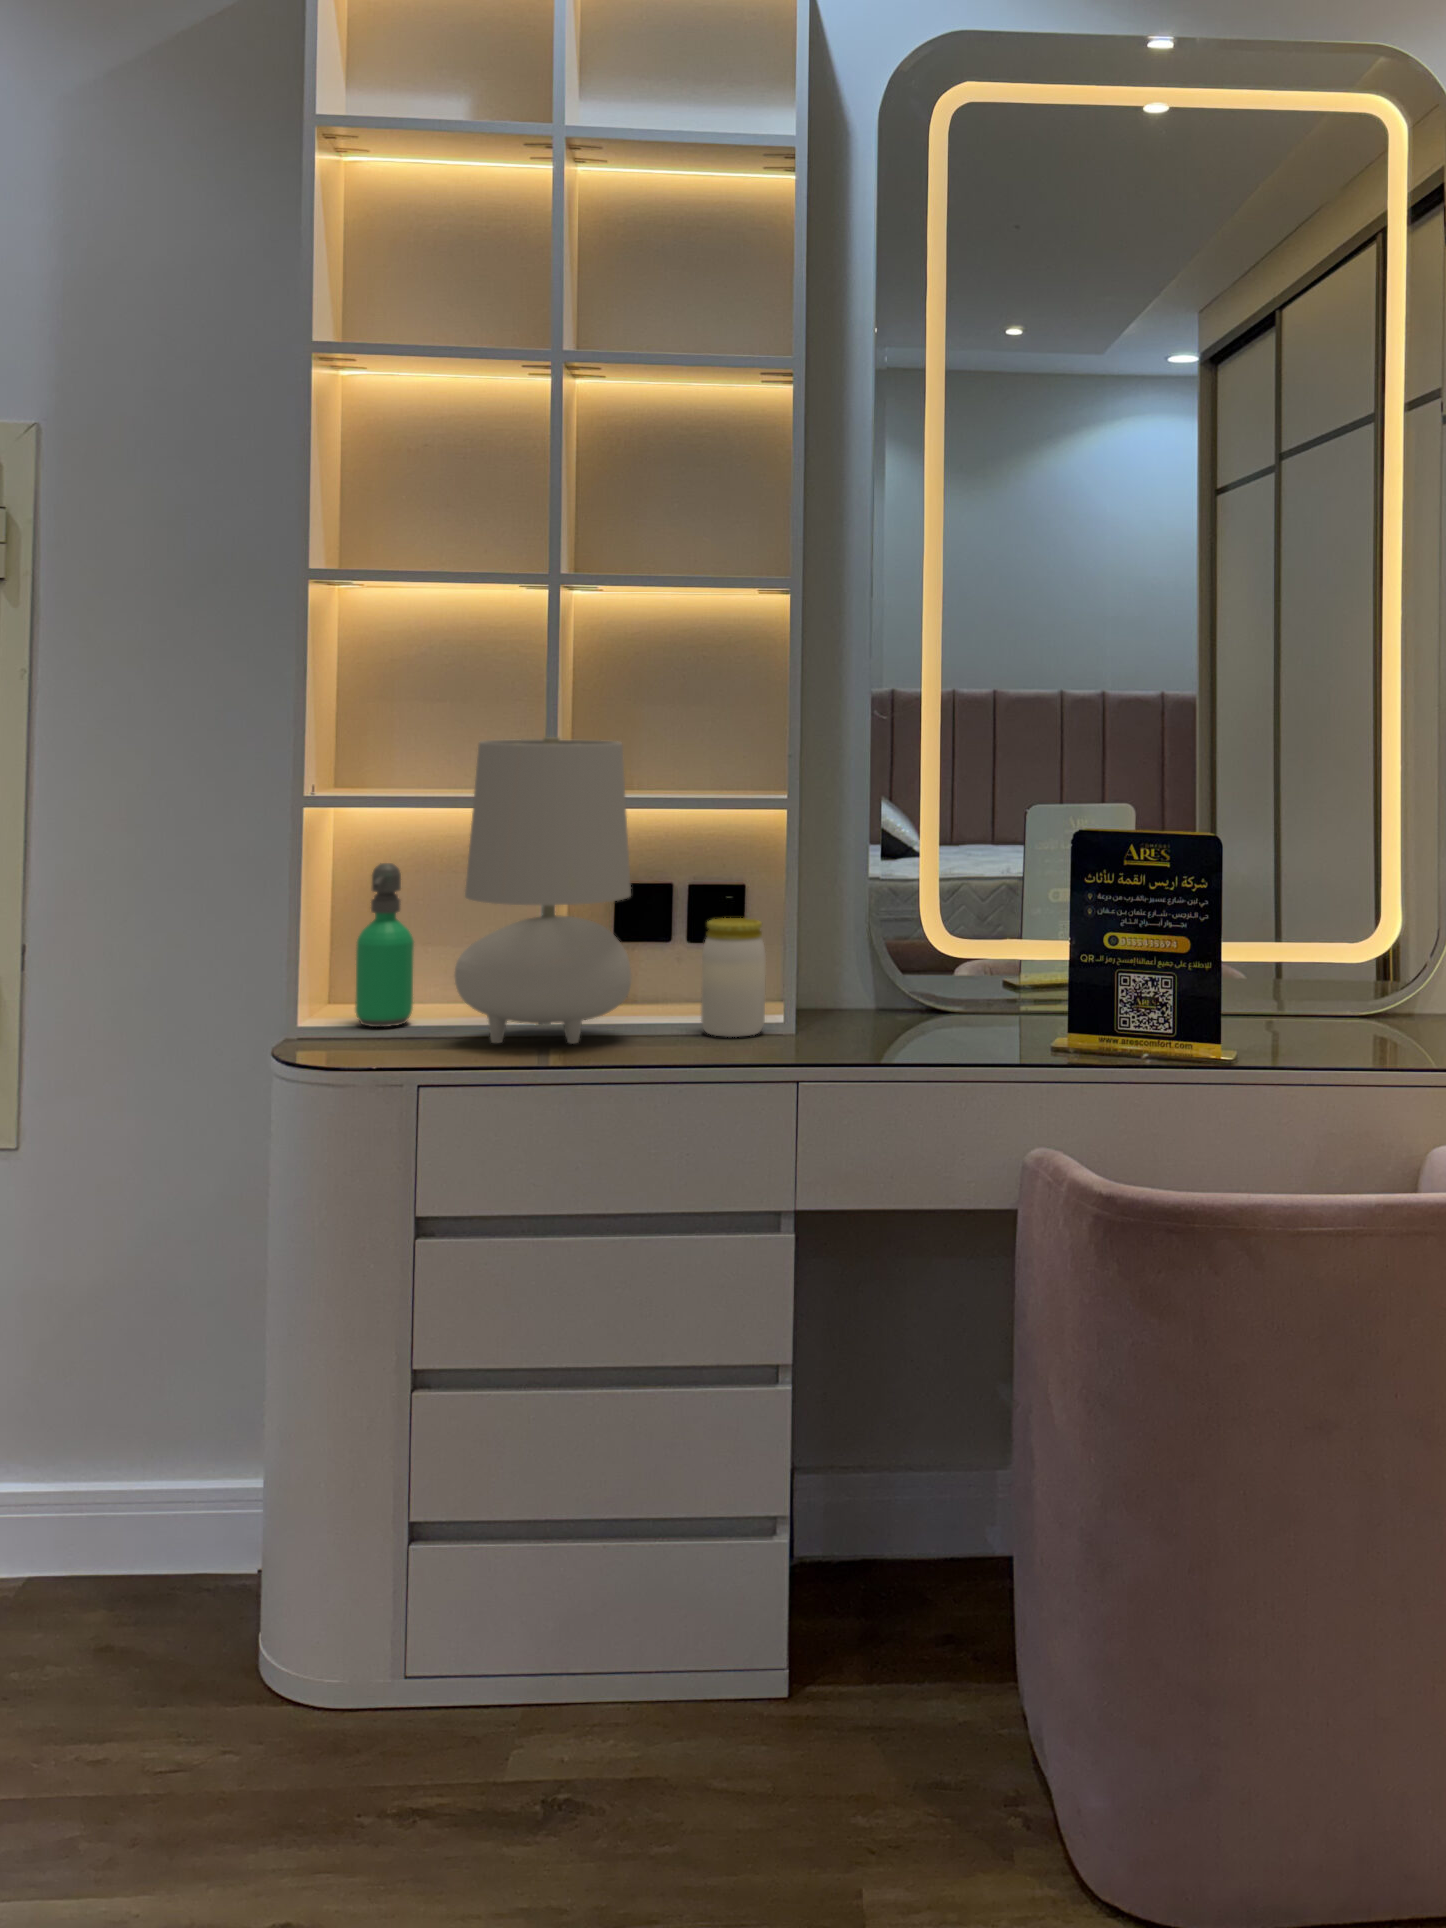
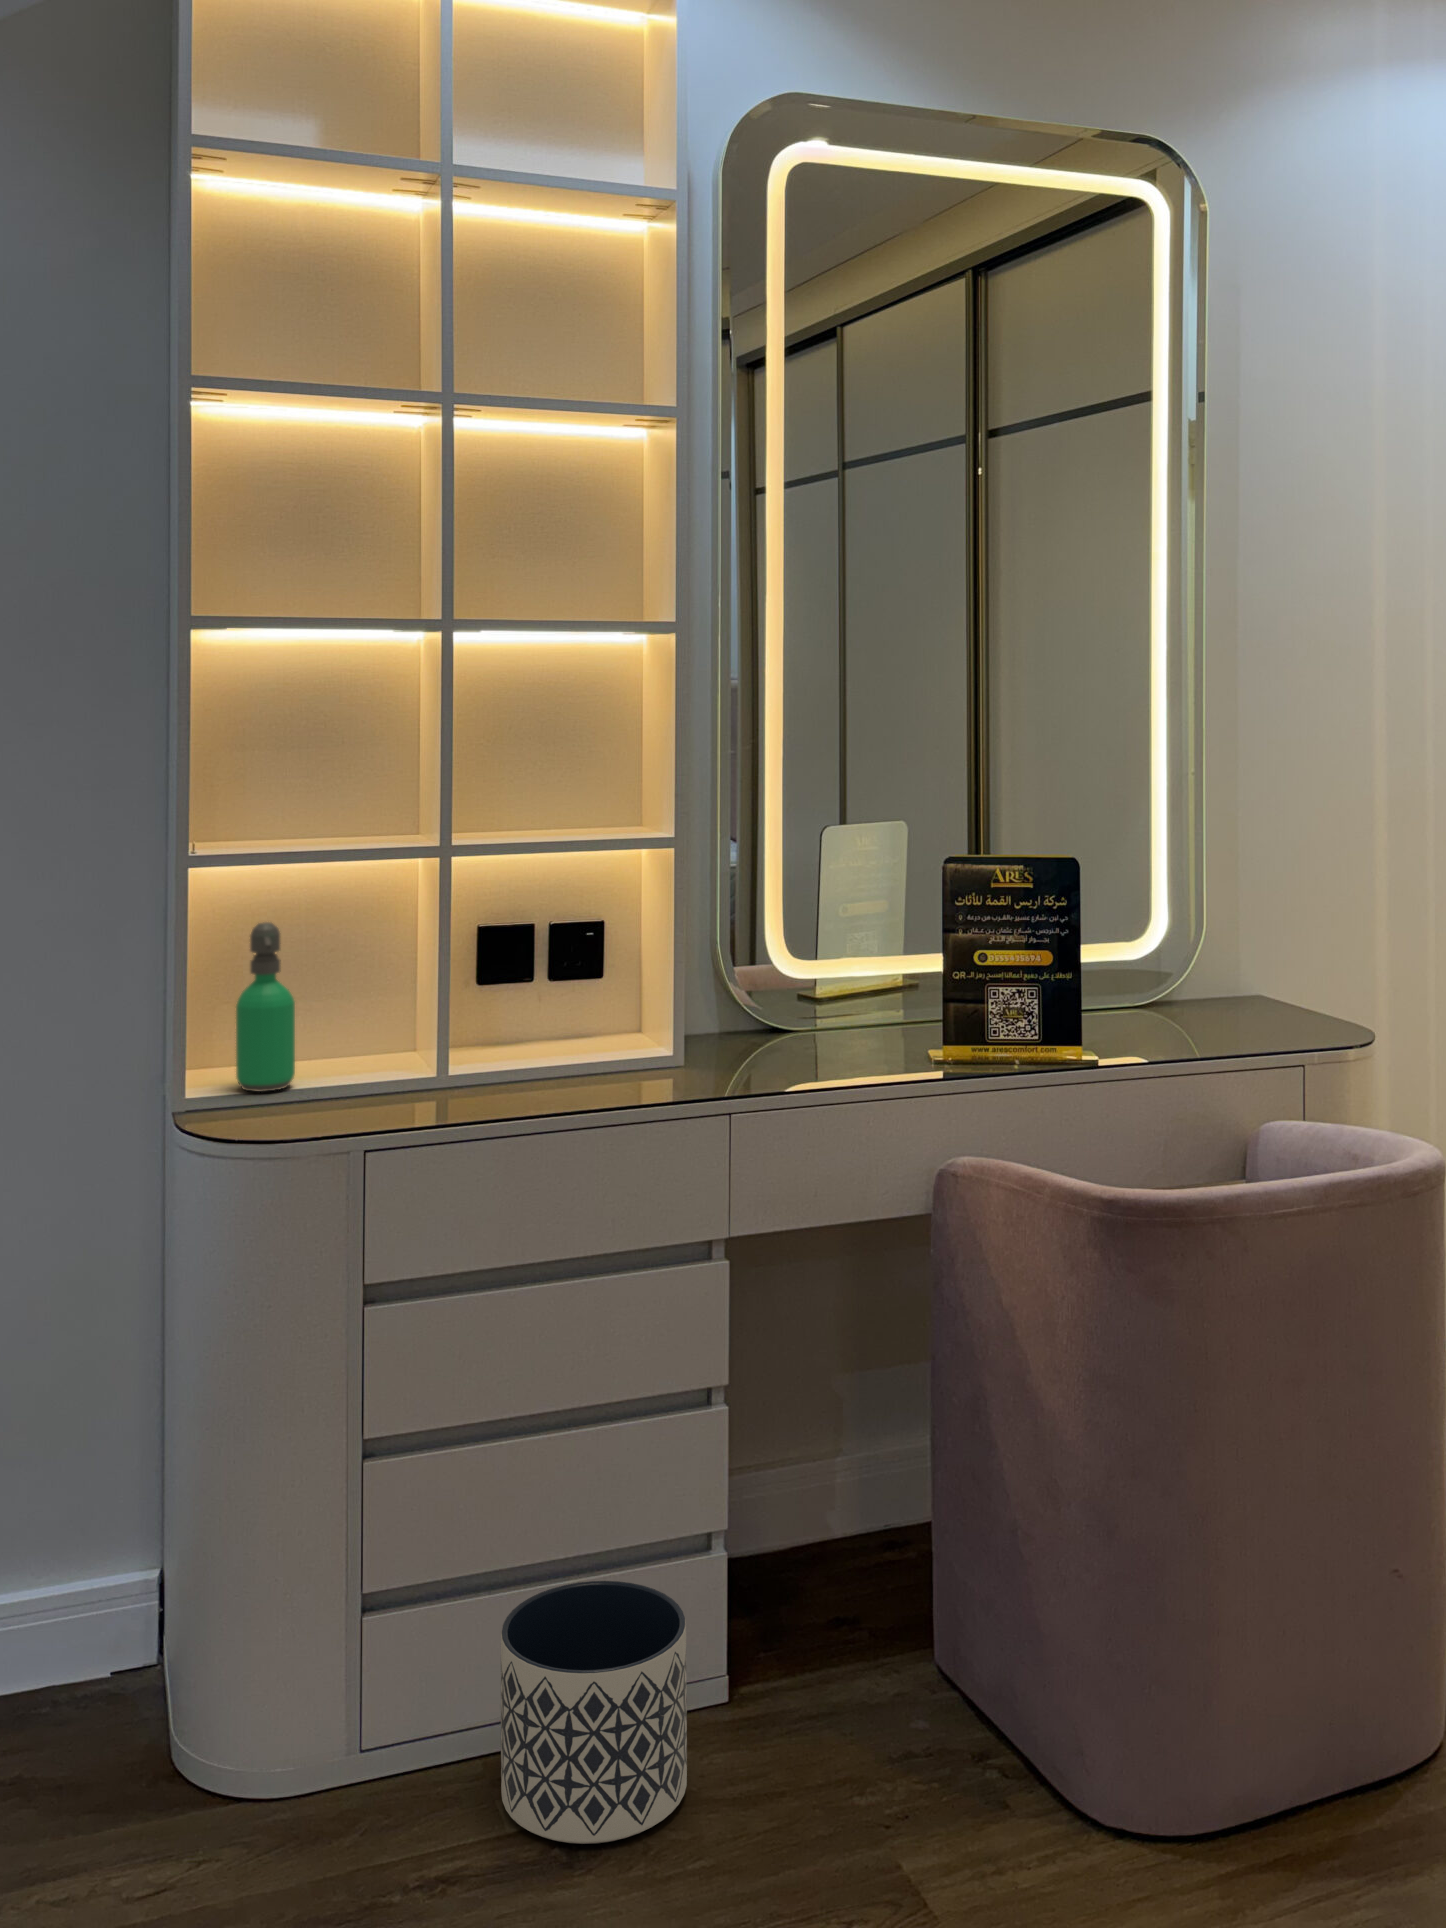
table lamp: present [455,737,631,1043] -> none [369,789,539,1099]
jar: present [701,918,766,1037] -> none [592,957,655,1073]
planter: none [511,1549,705,1814] -> present [501,1581,687,1844]

